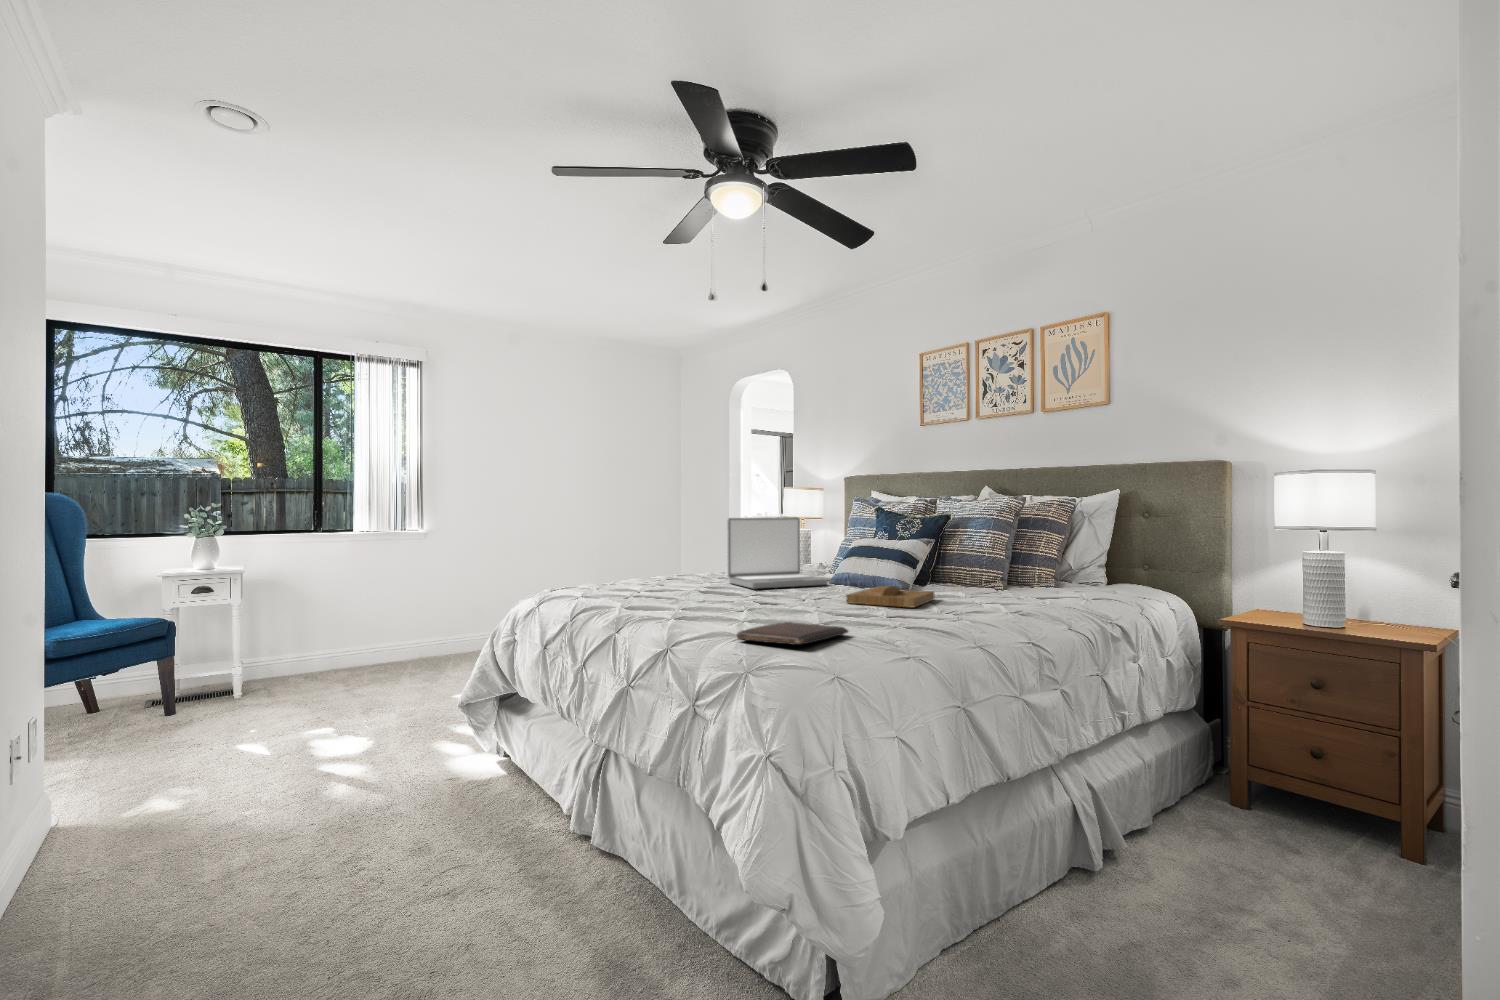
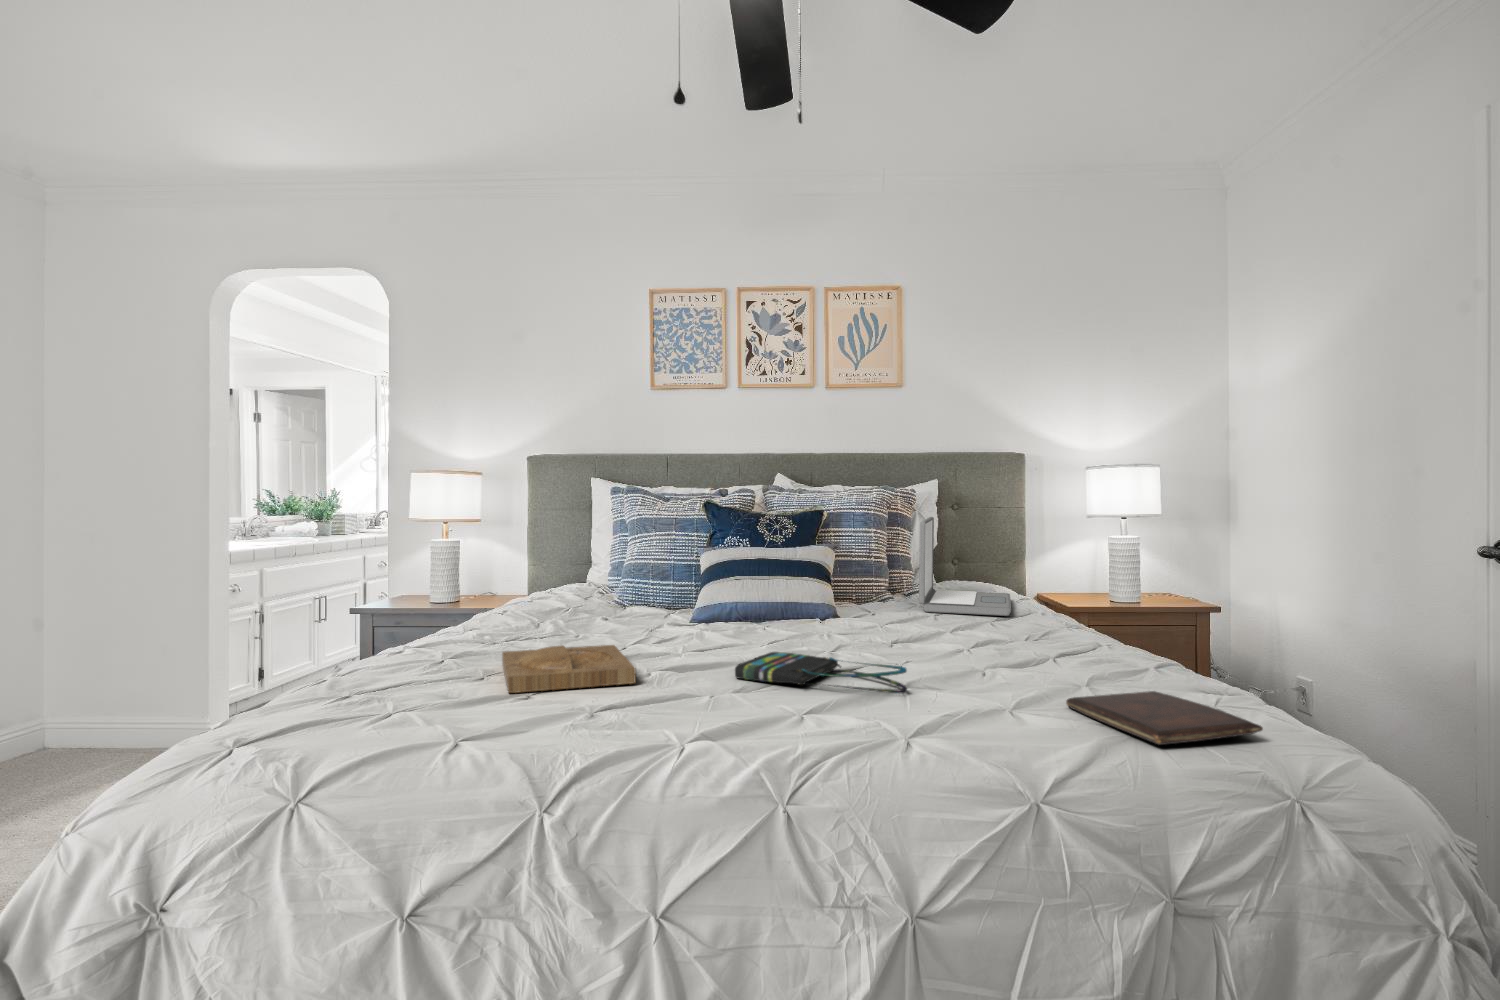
laptop: present [727,517,828,589] -> present [919,517,1011,616]
tray: present [847,586,935,607] -> present [502,645,636,693]
tote bag: none [700,591,759,612] -> present [735,652,907,693]

